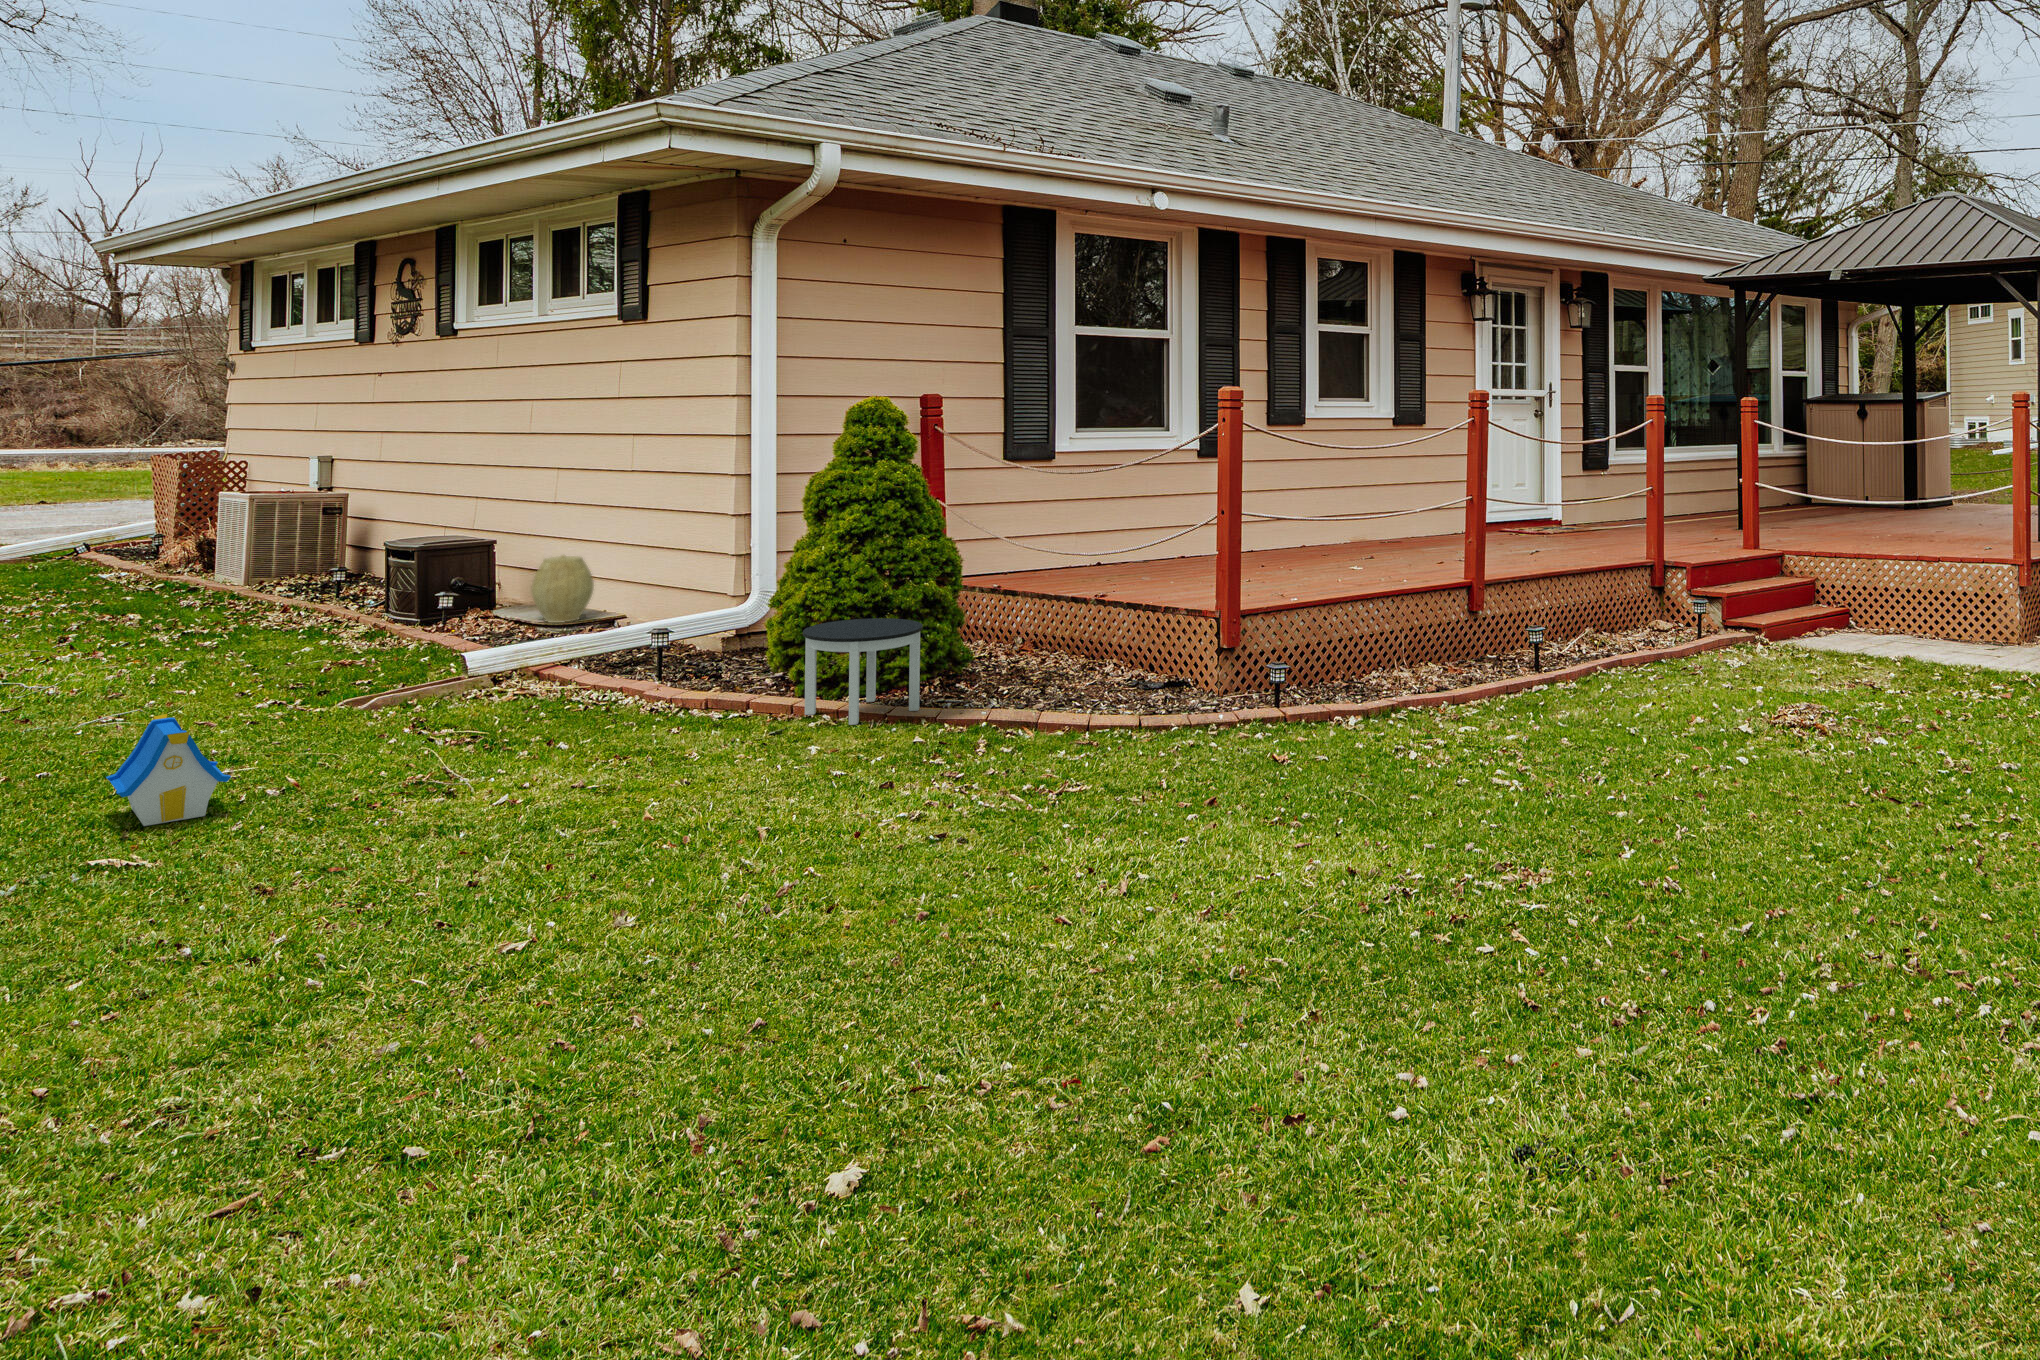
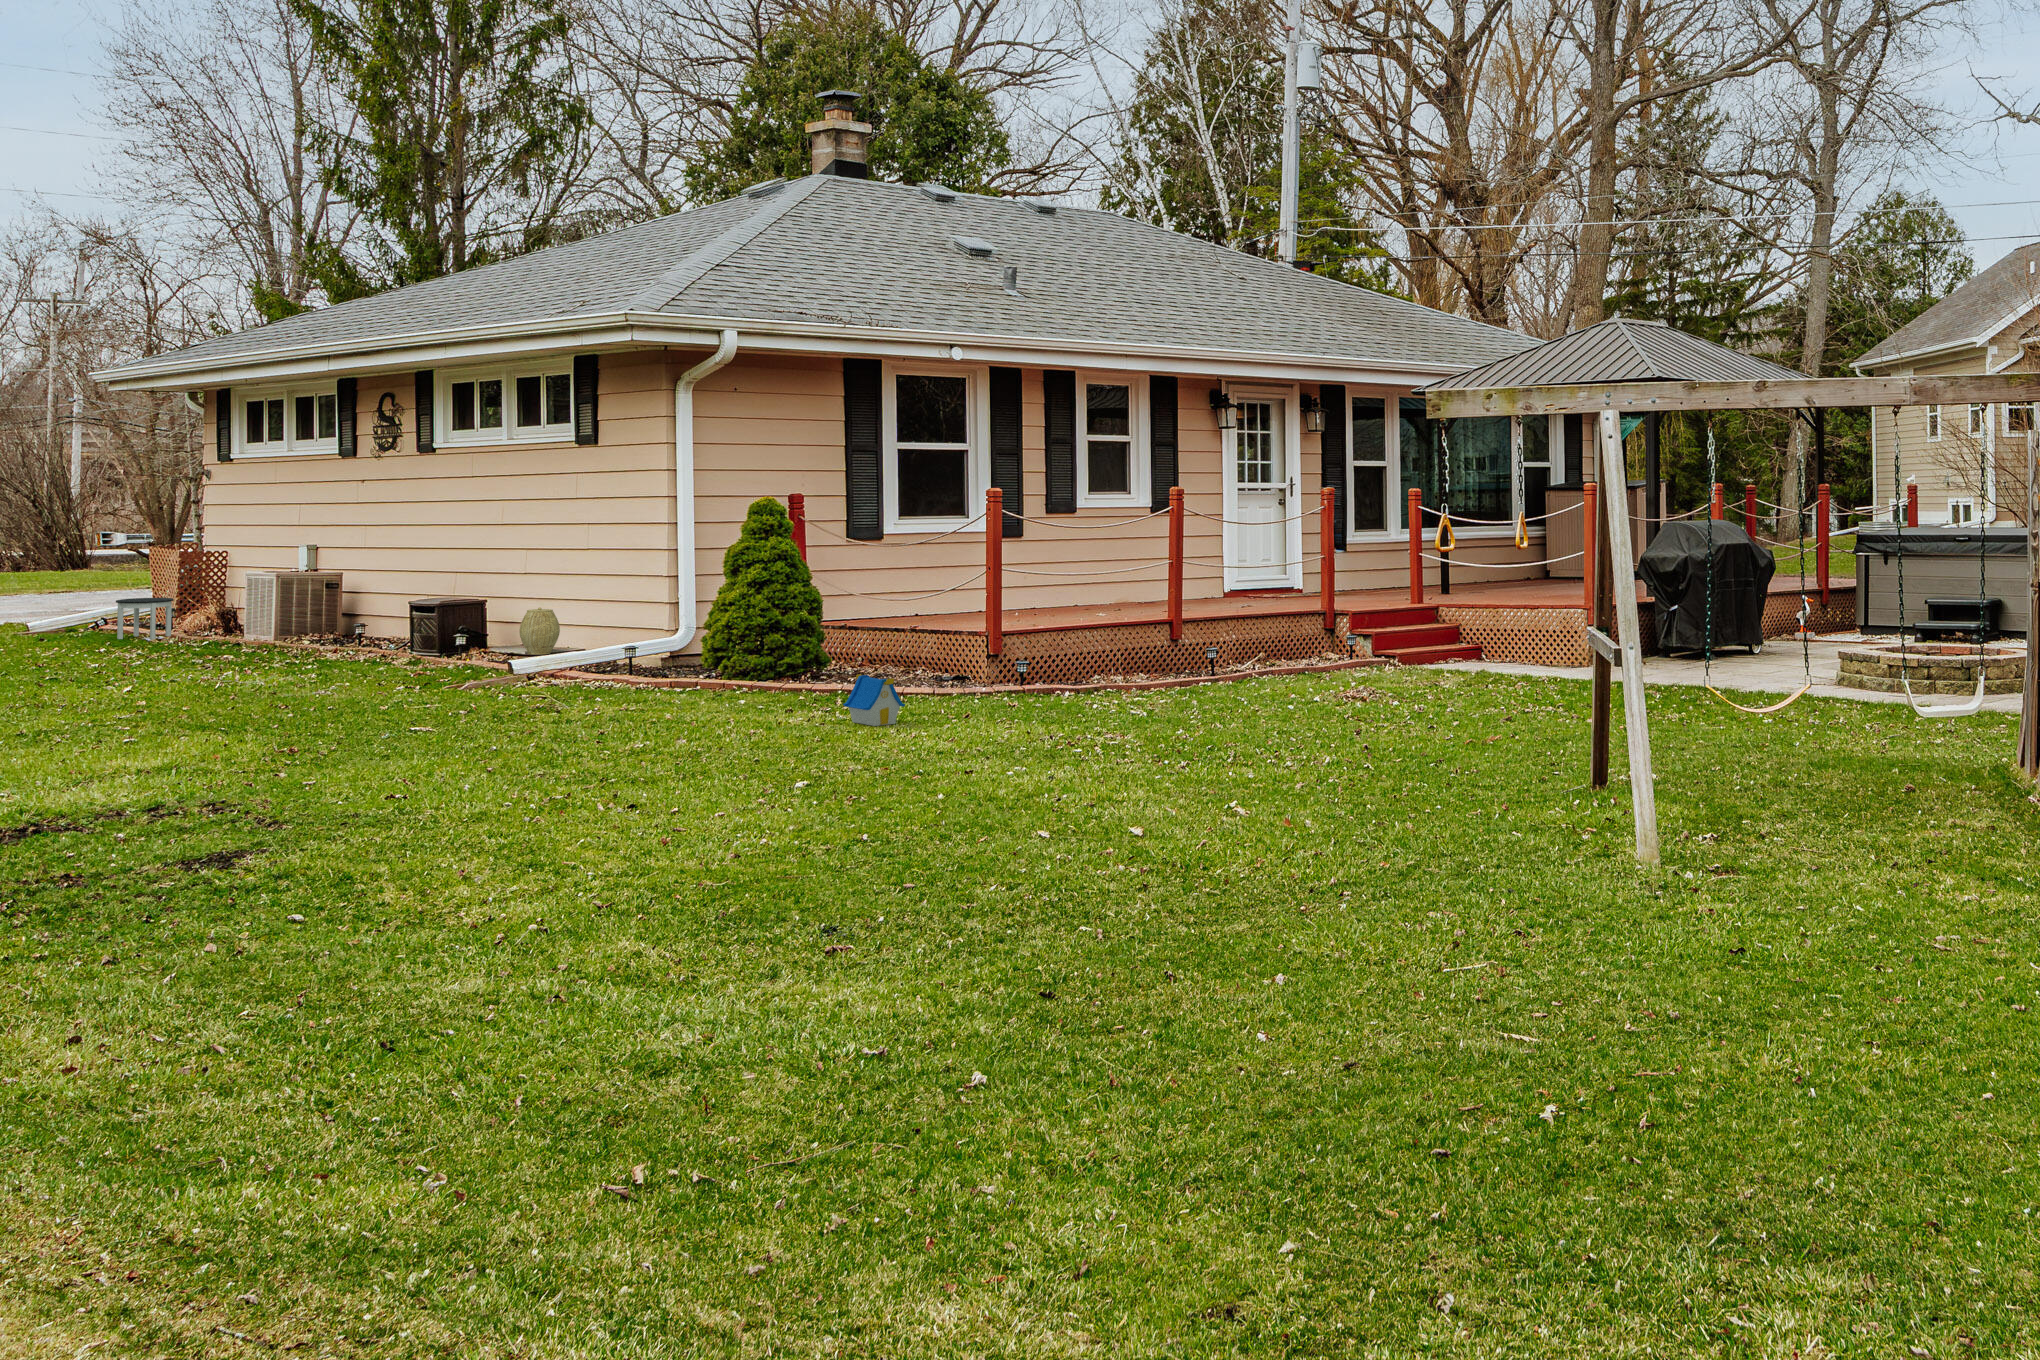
round table: present [803,618,923,725] -> present [116,598,174,639]
toy house: present [106,714,231,826] -> present [843,674,905,726]

